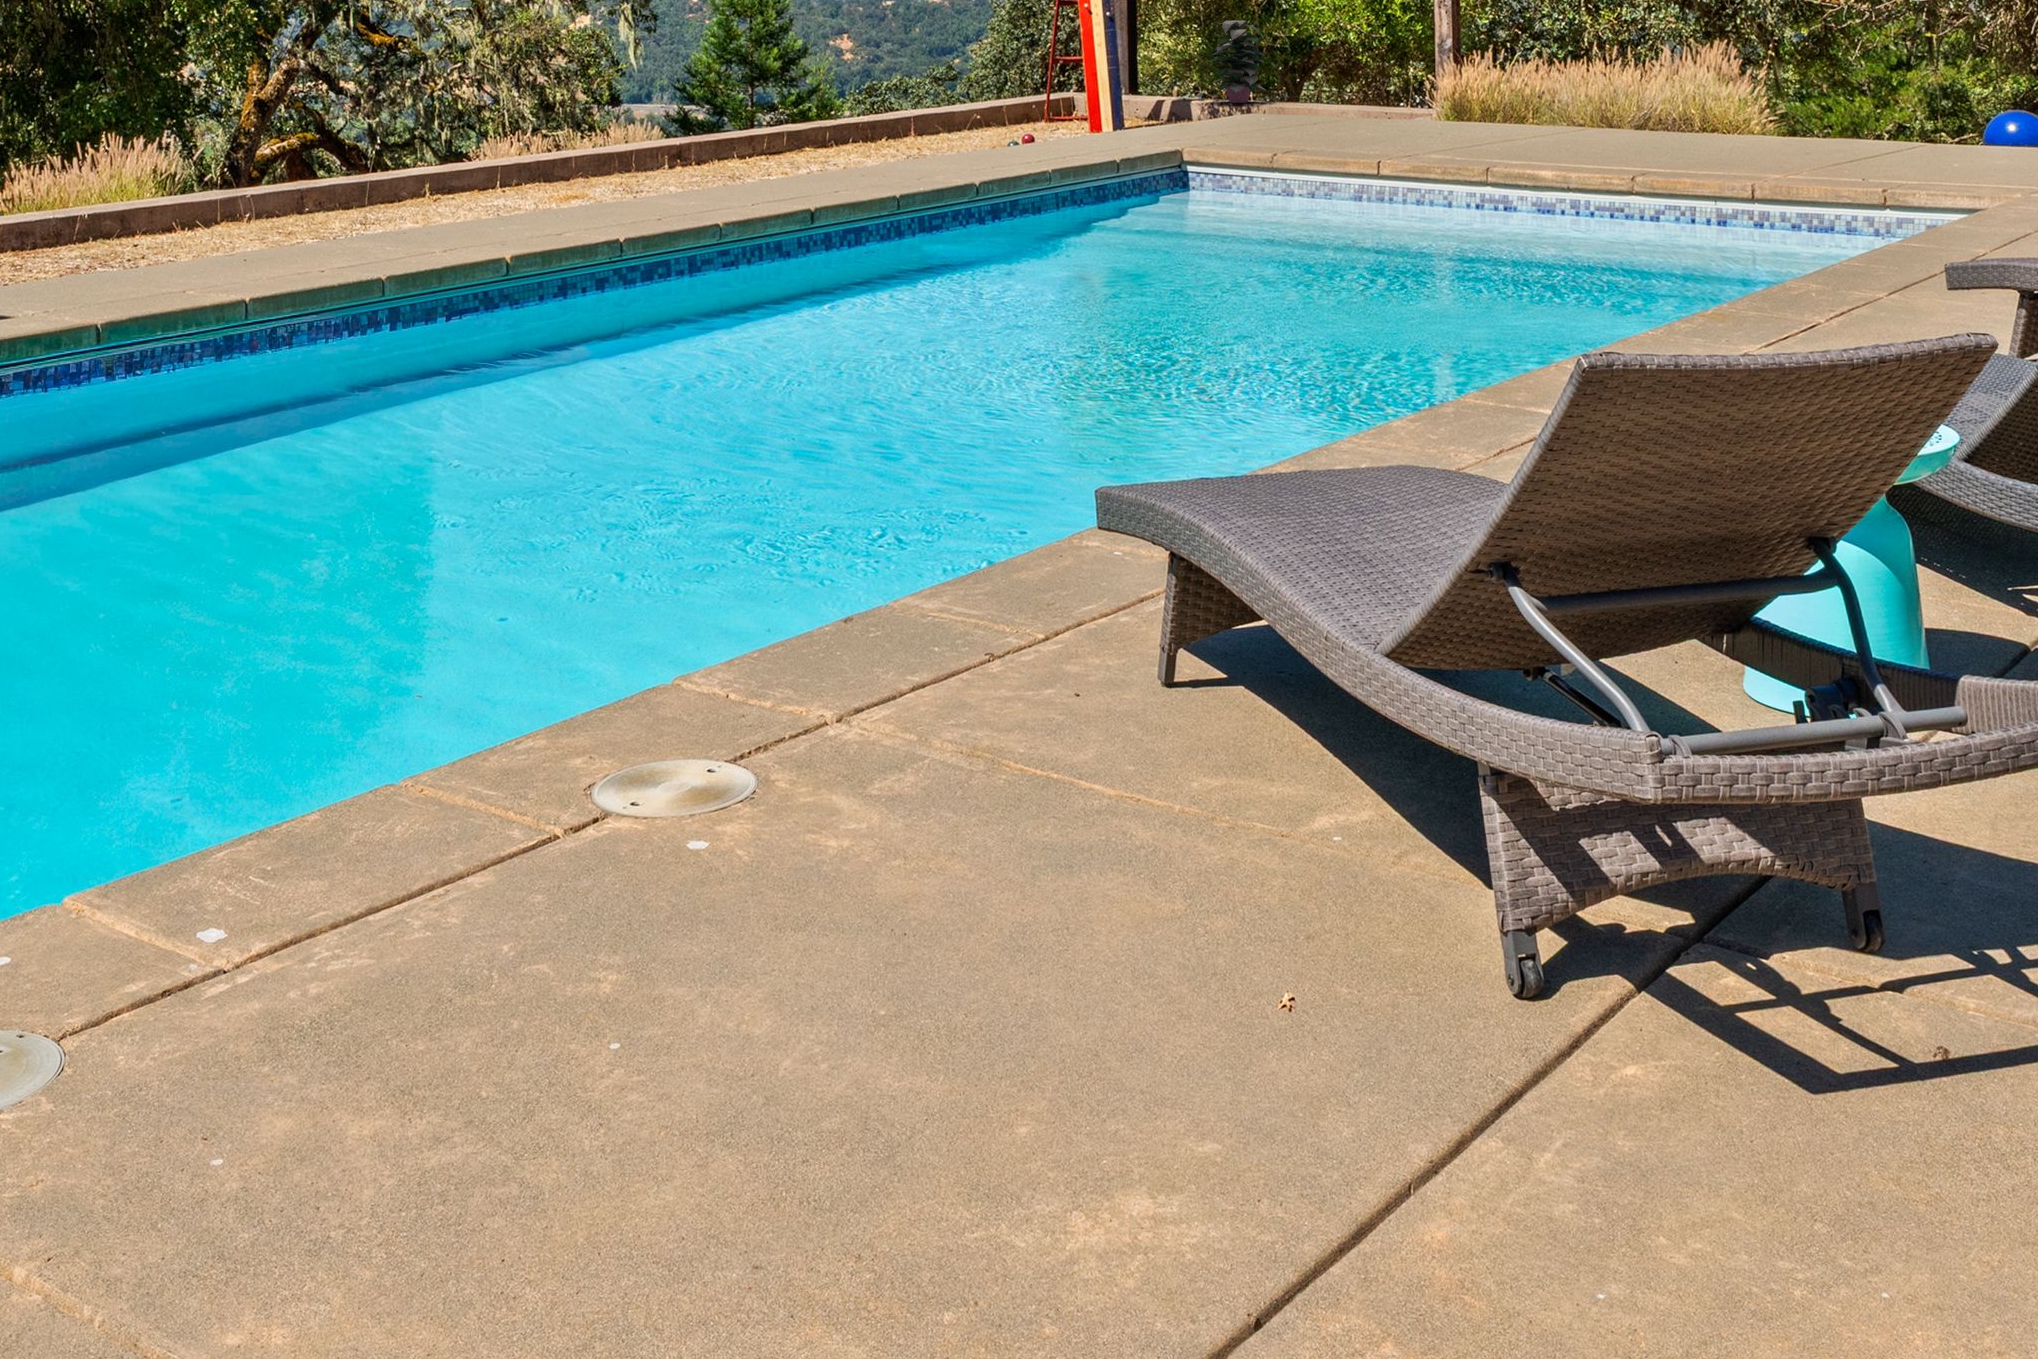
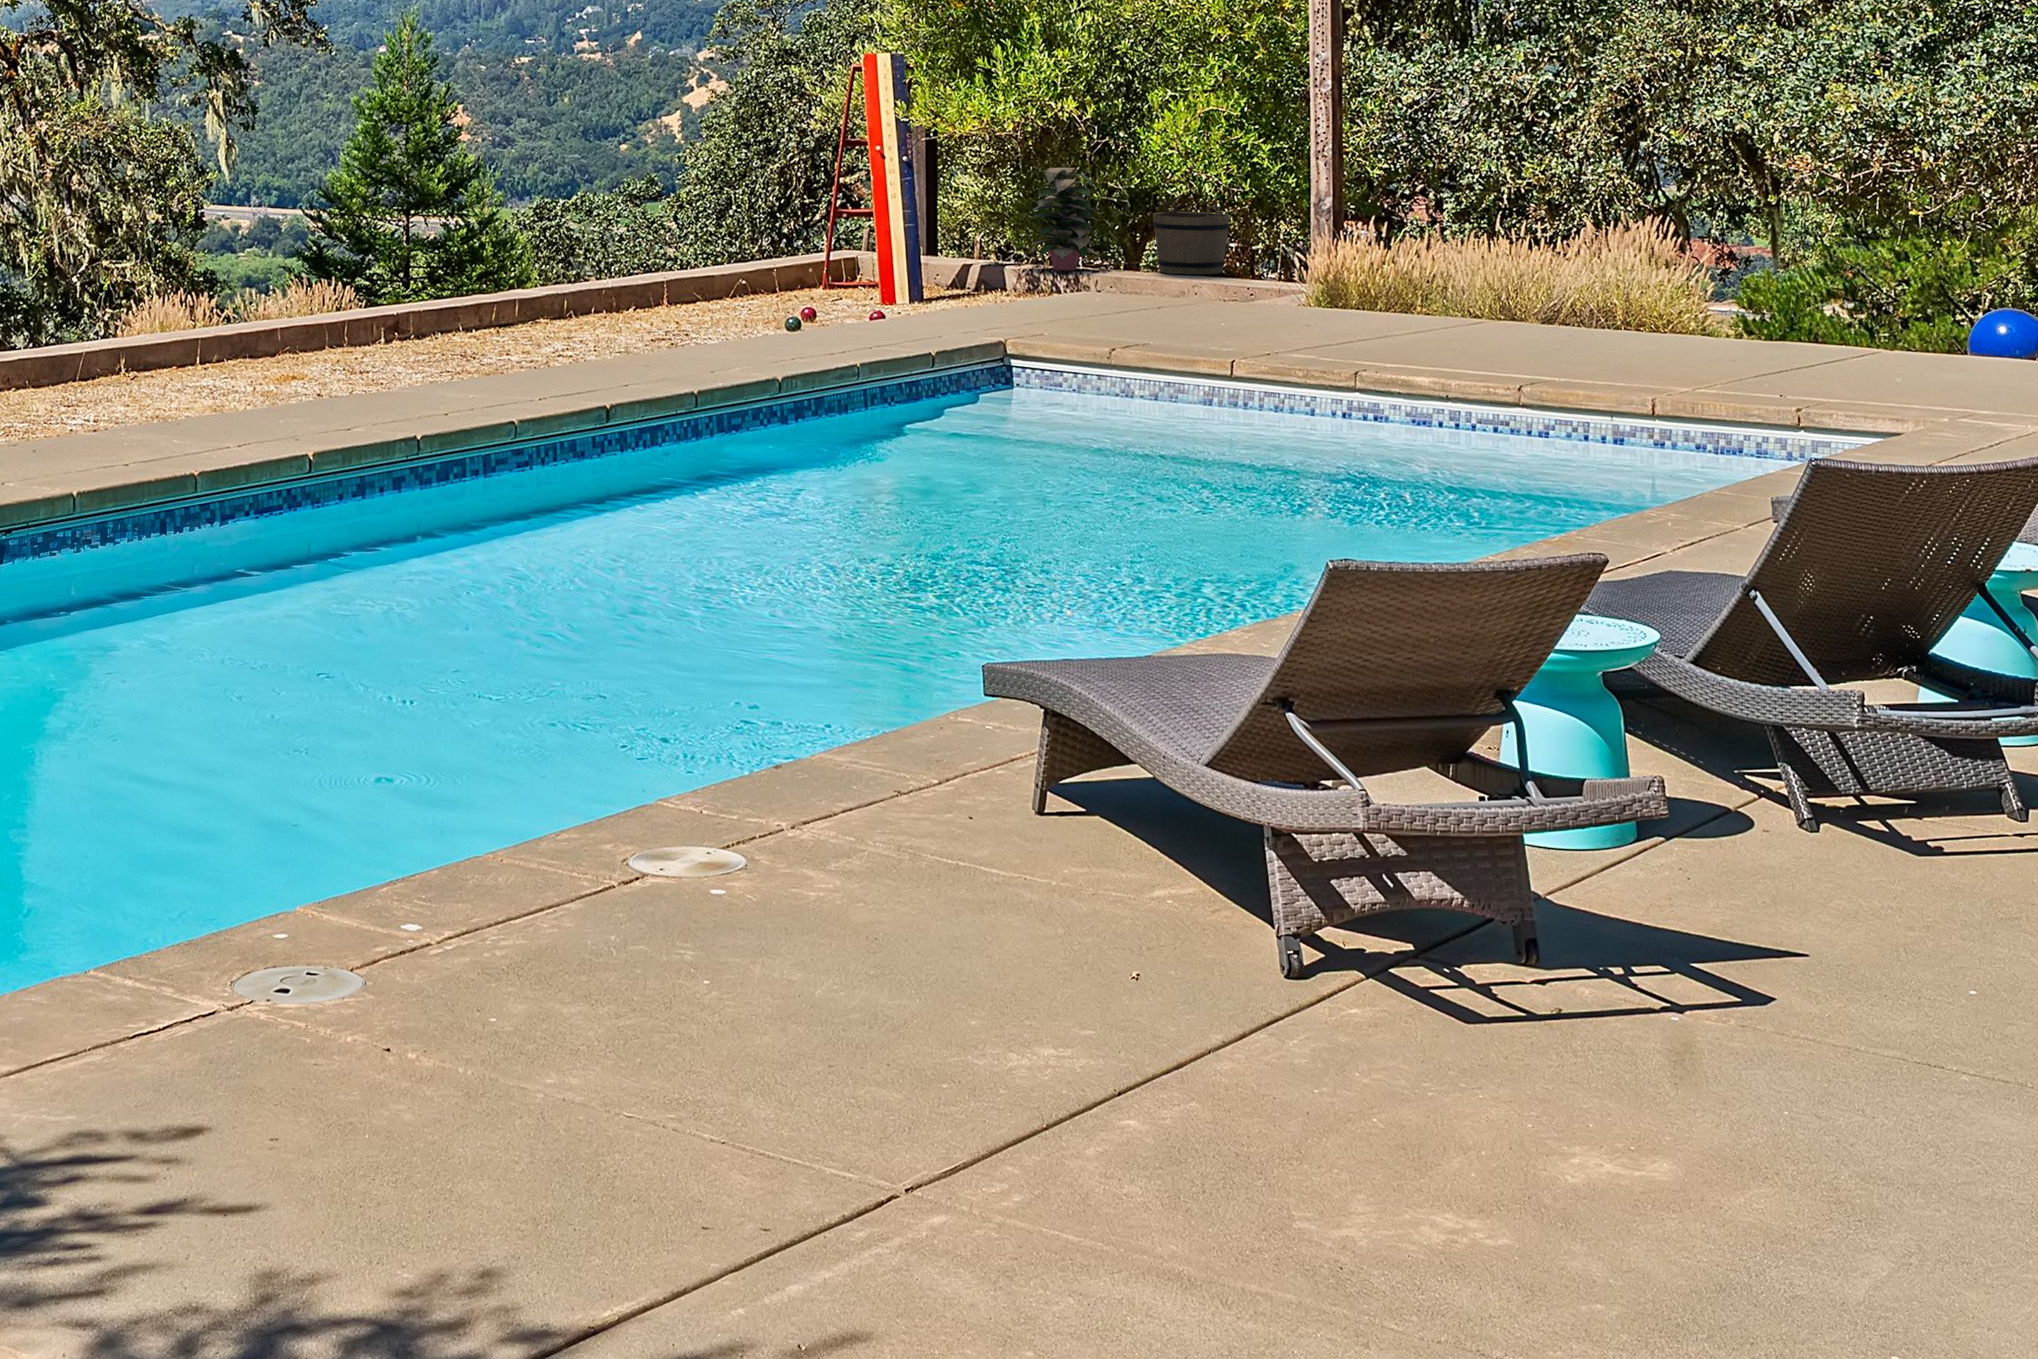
bucket: none [1308,46,1370,104] -> present [1153,202,1230,274]

